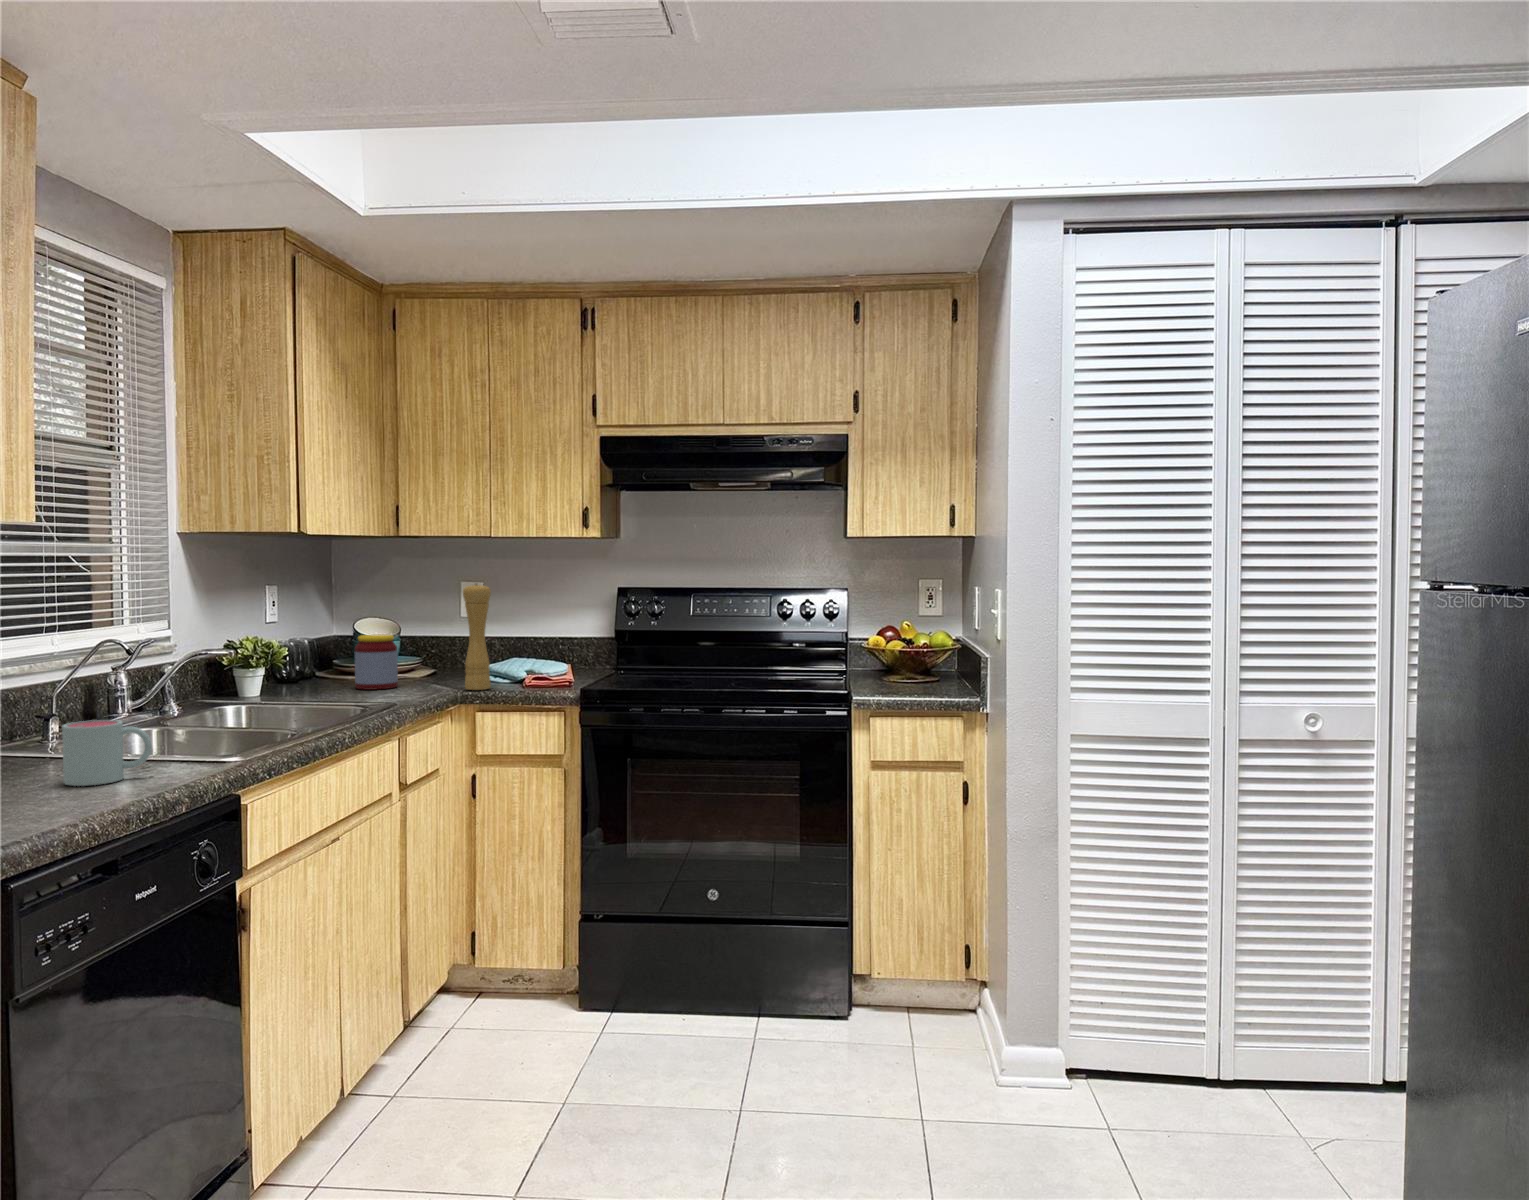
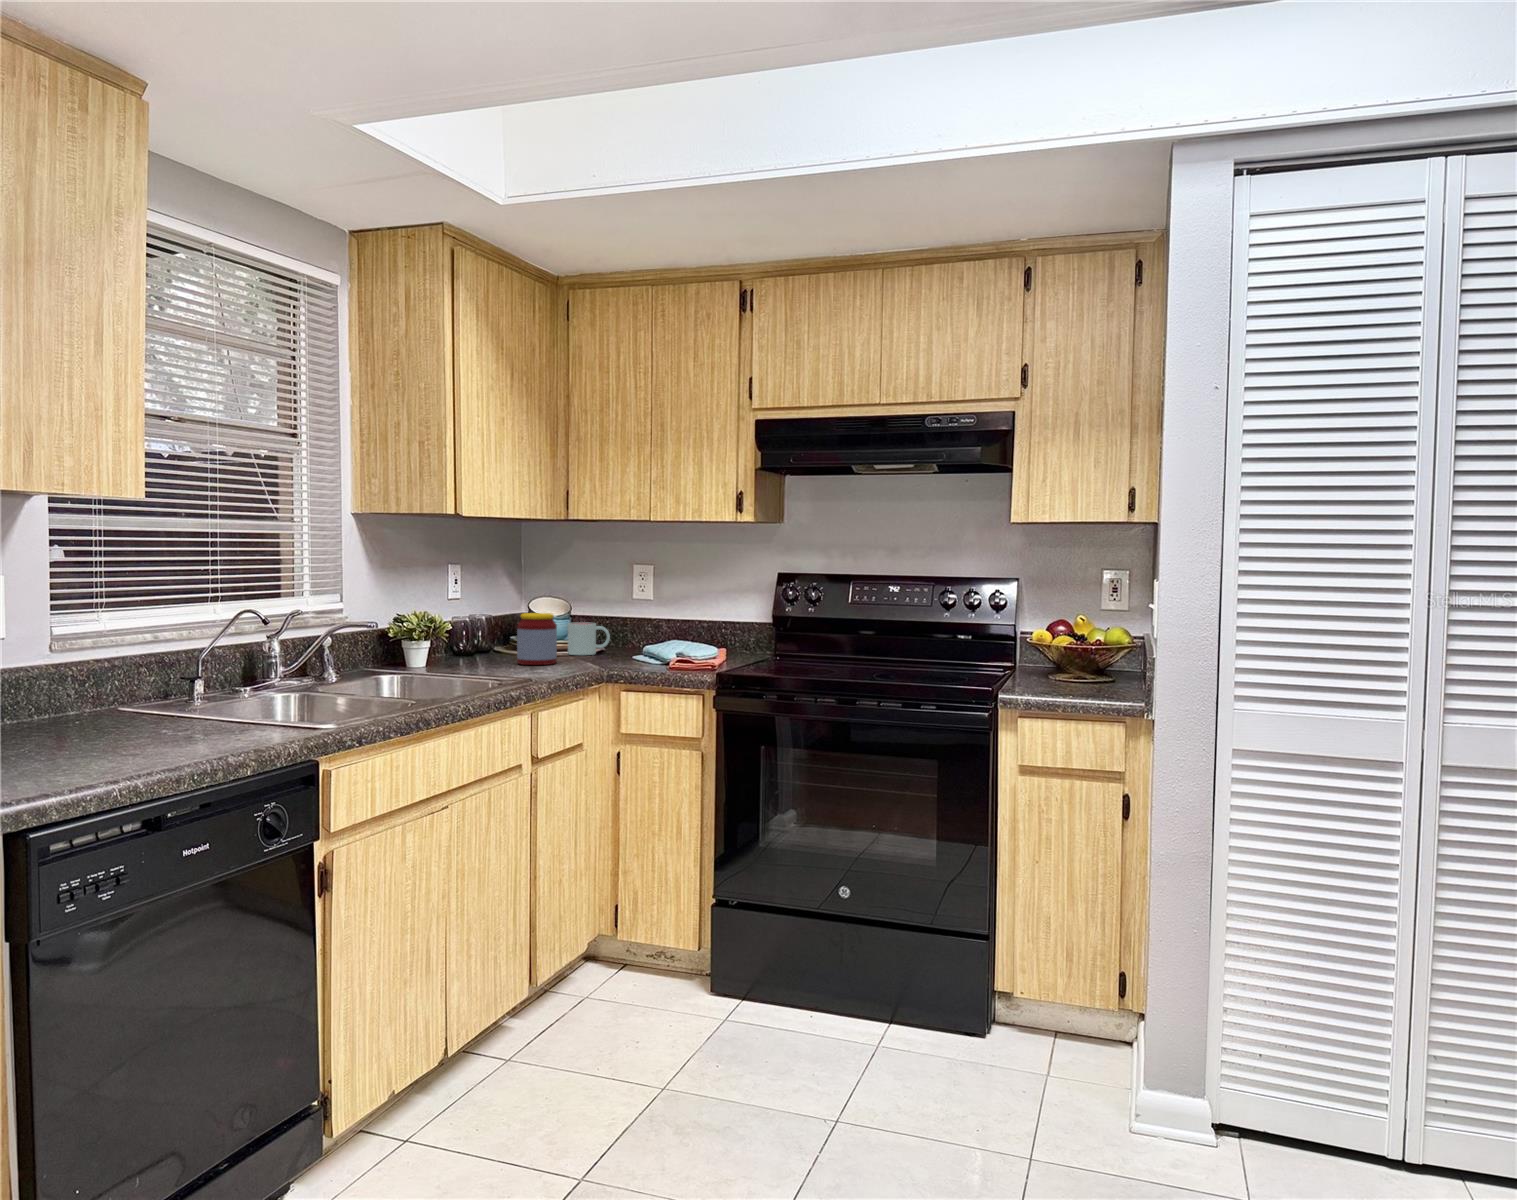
pepper mill: present [463,583,491,690] -> none [612,565,638,670]
mug: present [62,720,152,786] -> present [568,622,610,655]

